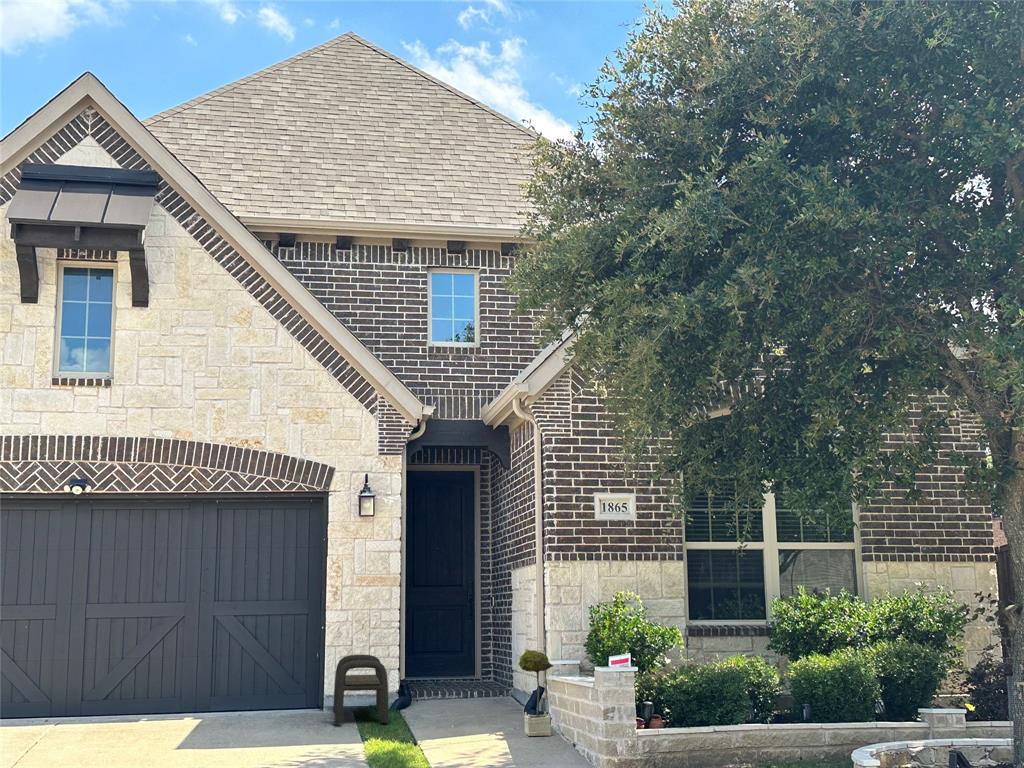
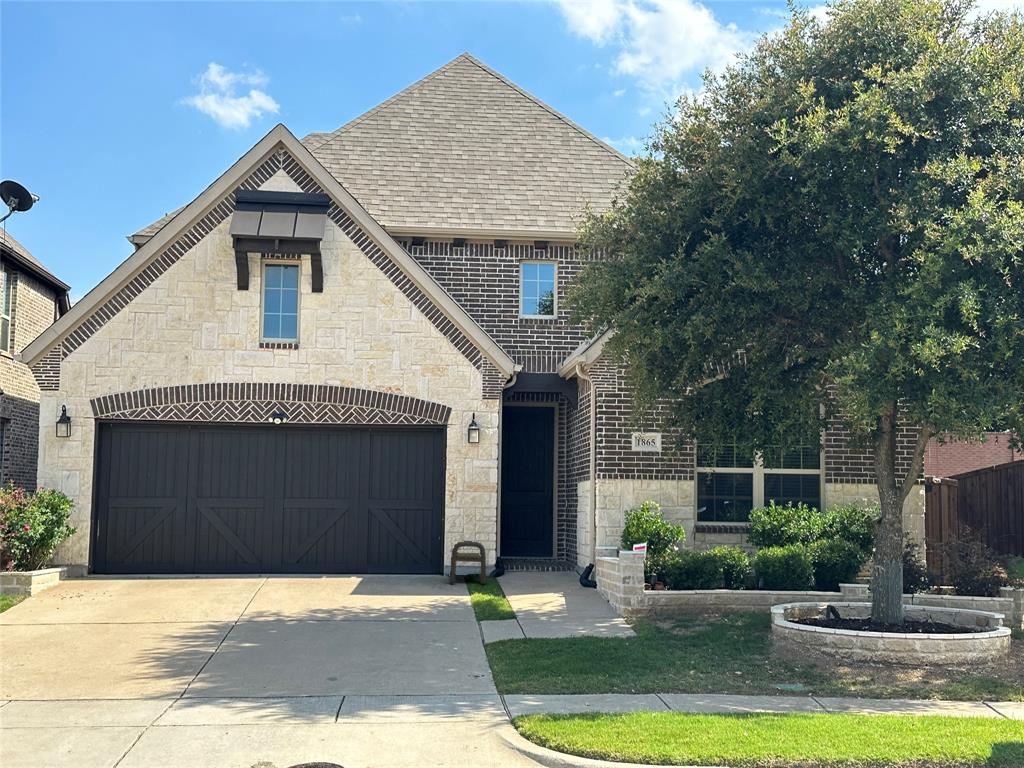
potted tree: present [519,649,553,736] -> none [574,537,598,595]

